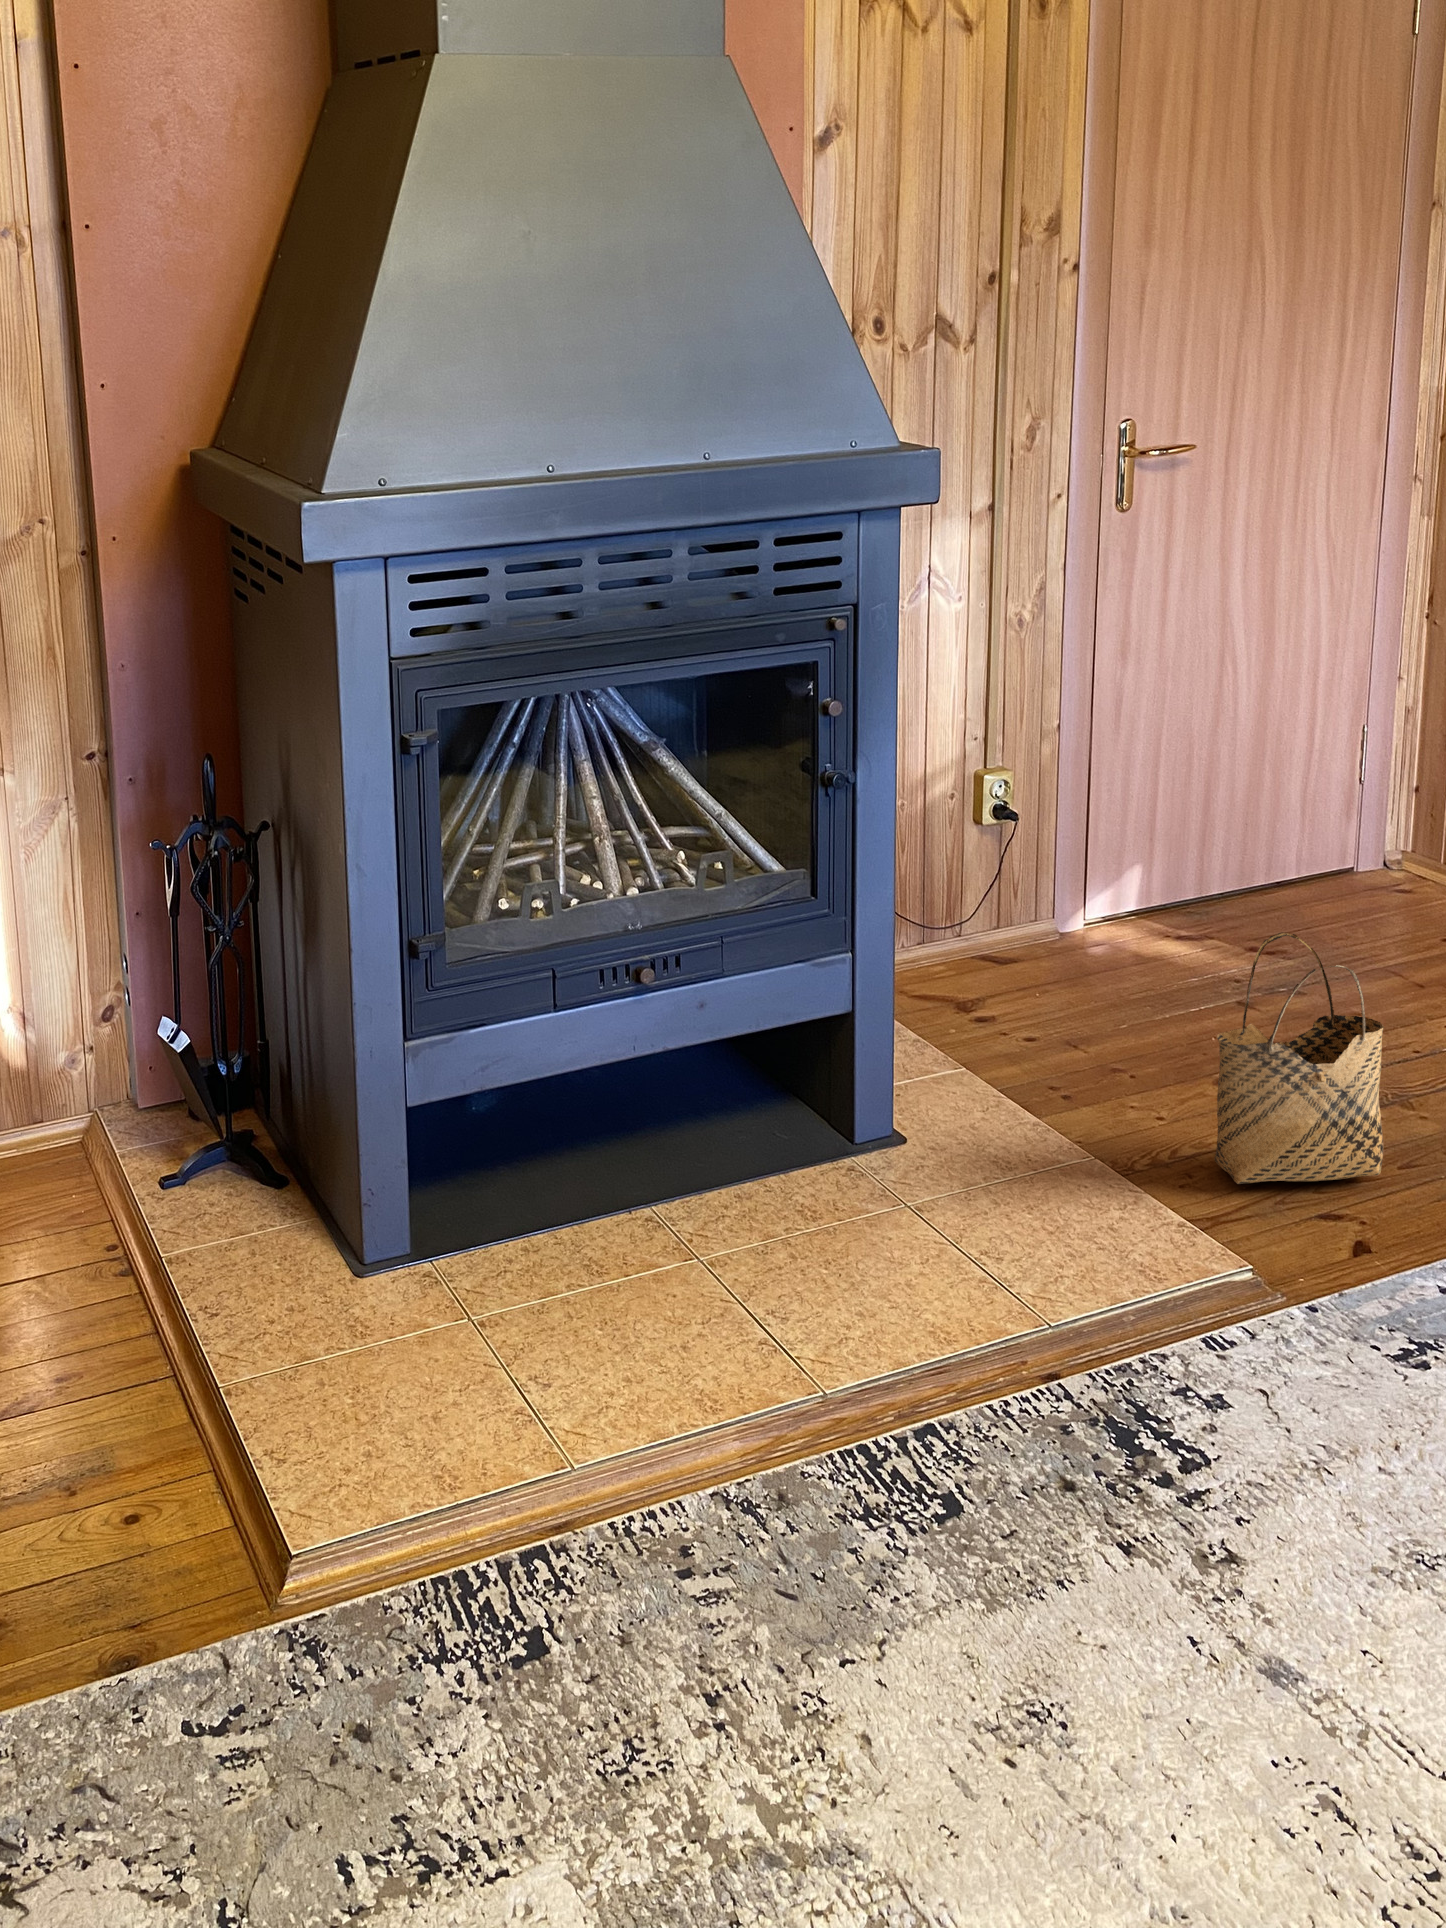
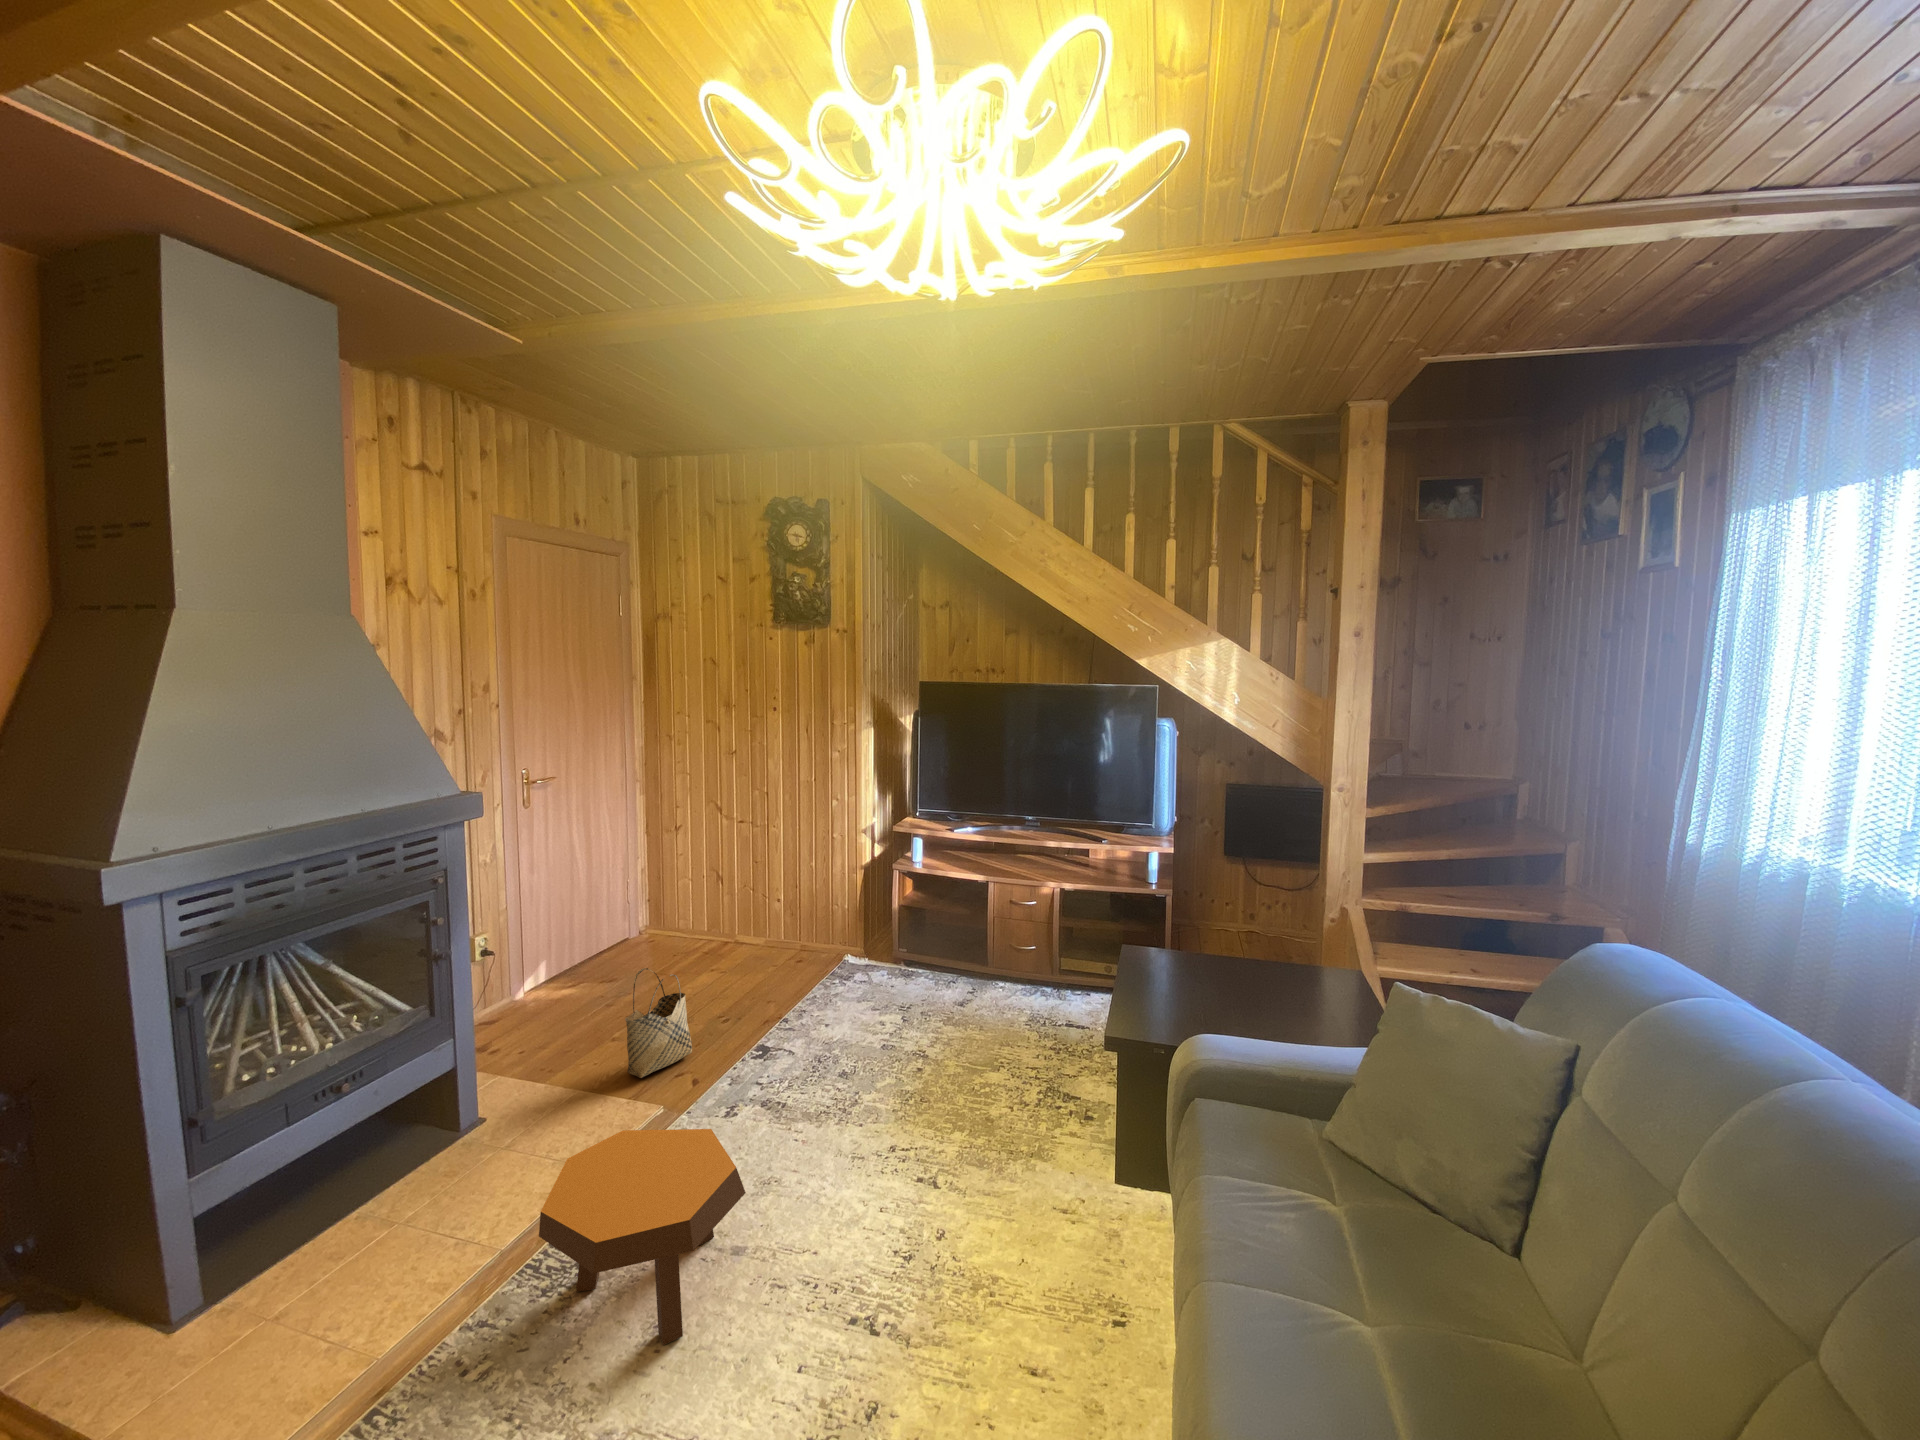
footstool: none [842,1265,1295,1774] -> present [539,1129,746,1345]

